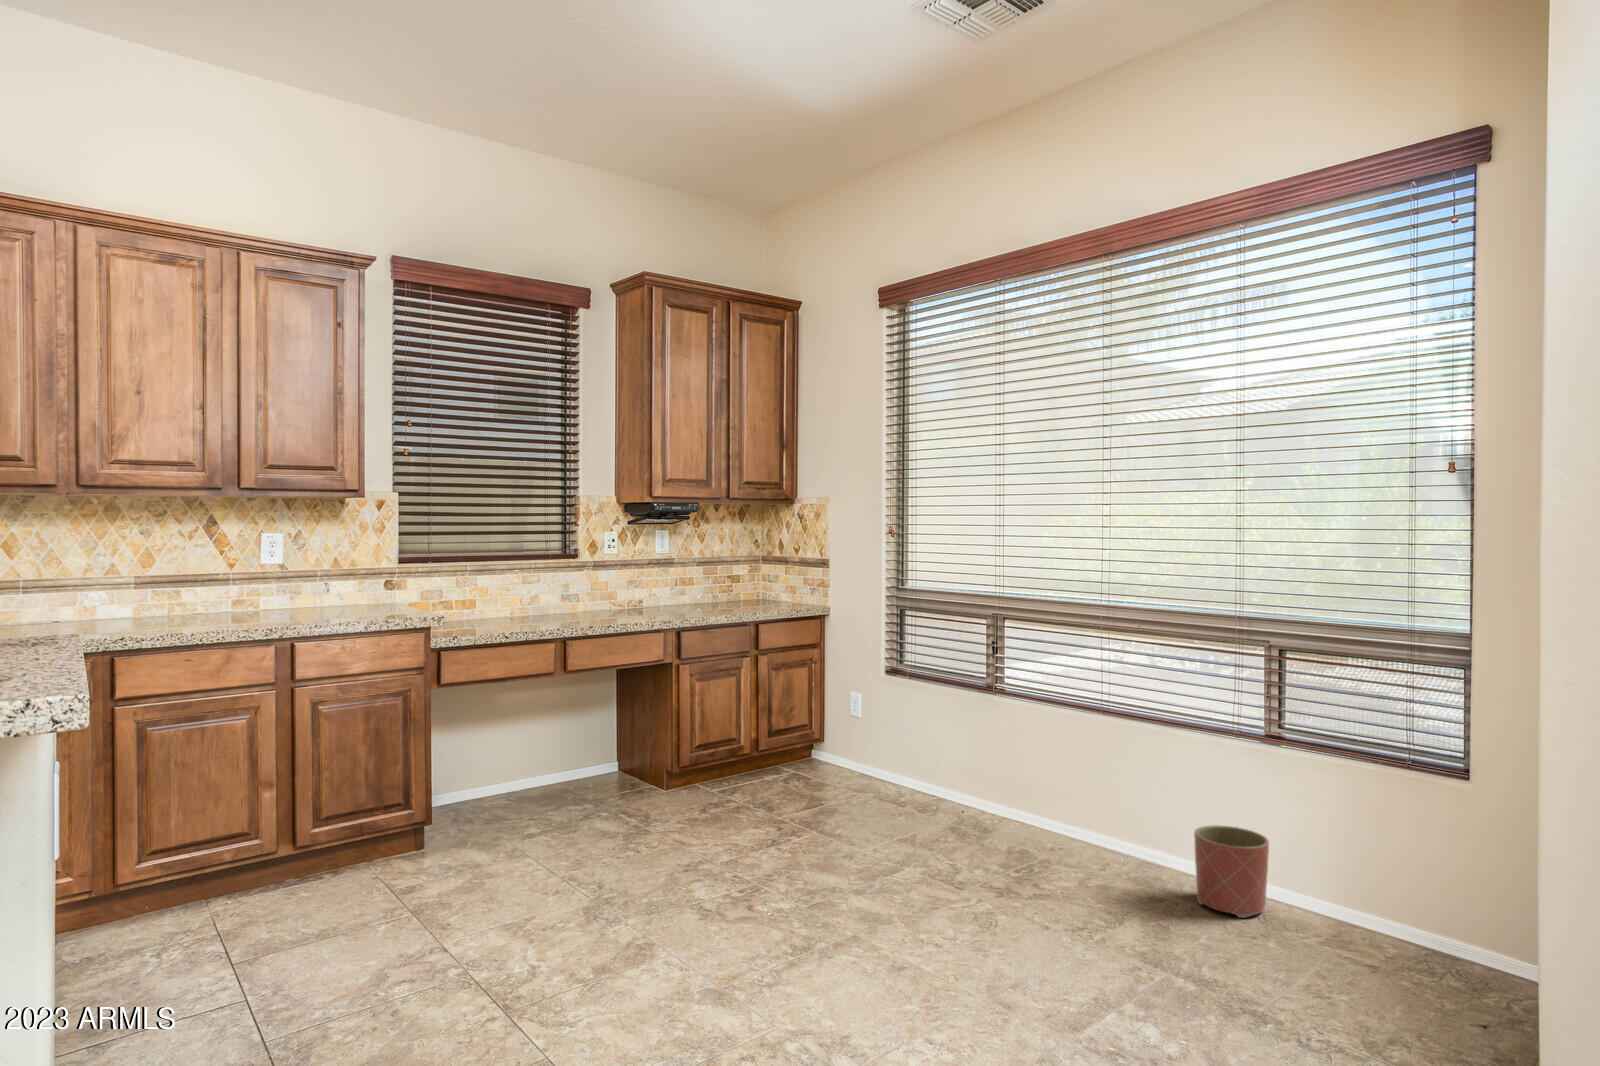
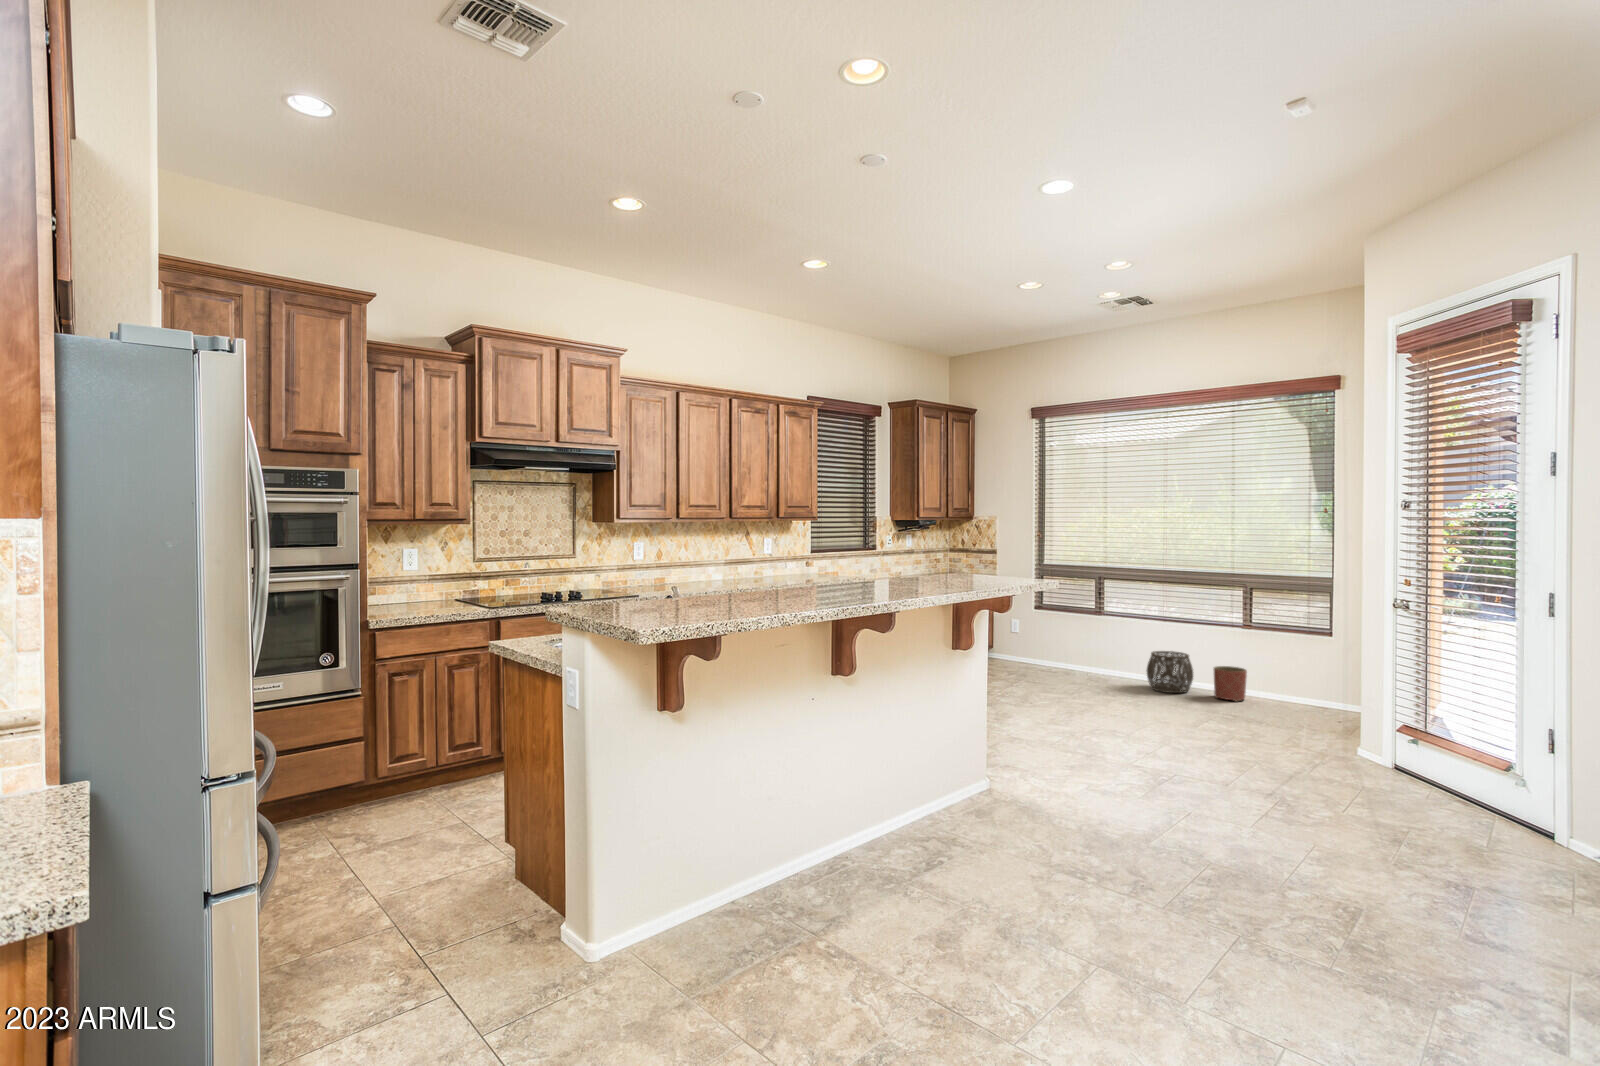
woven basket: none [1057,780,1157,884] -> present [1146,651,1193,693]

